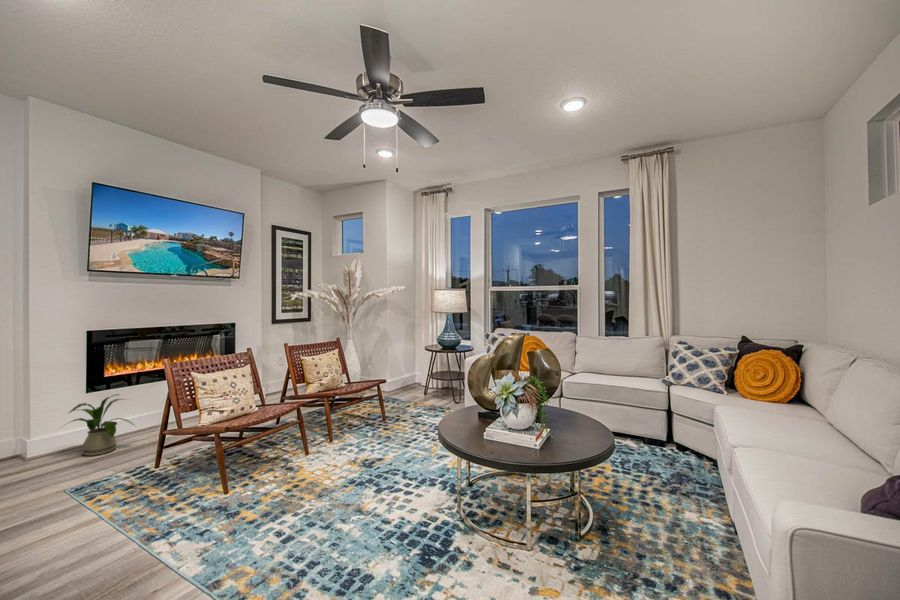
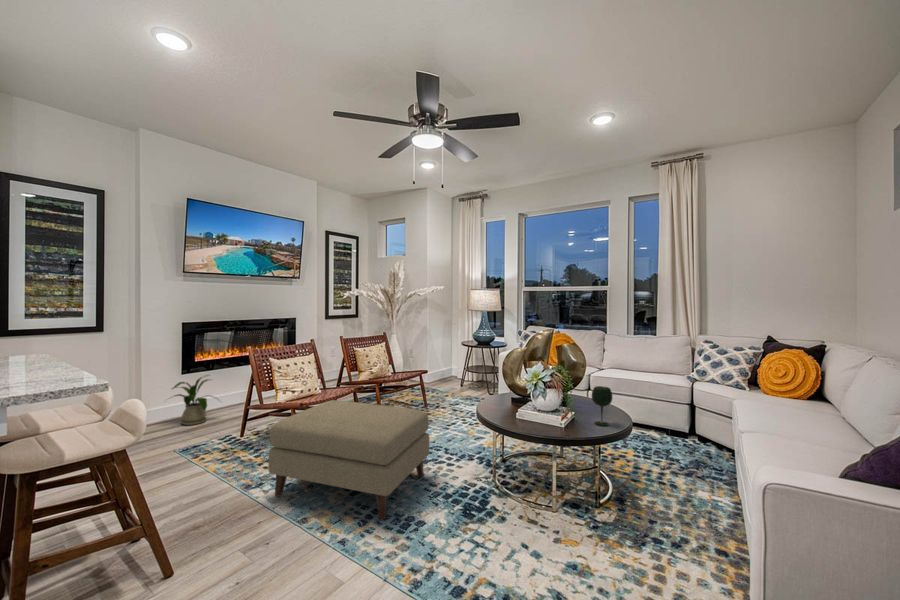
wine glass: none [569,399,592,445] -> present [592,386,612,426]
ottoman: none [176,423,382,575] -> present [268,400,429,520]

